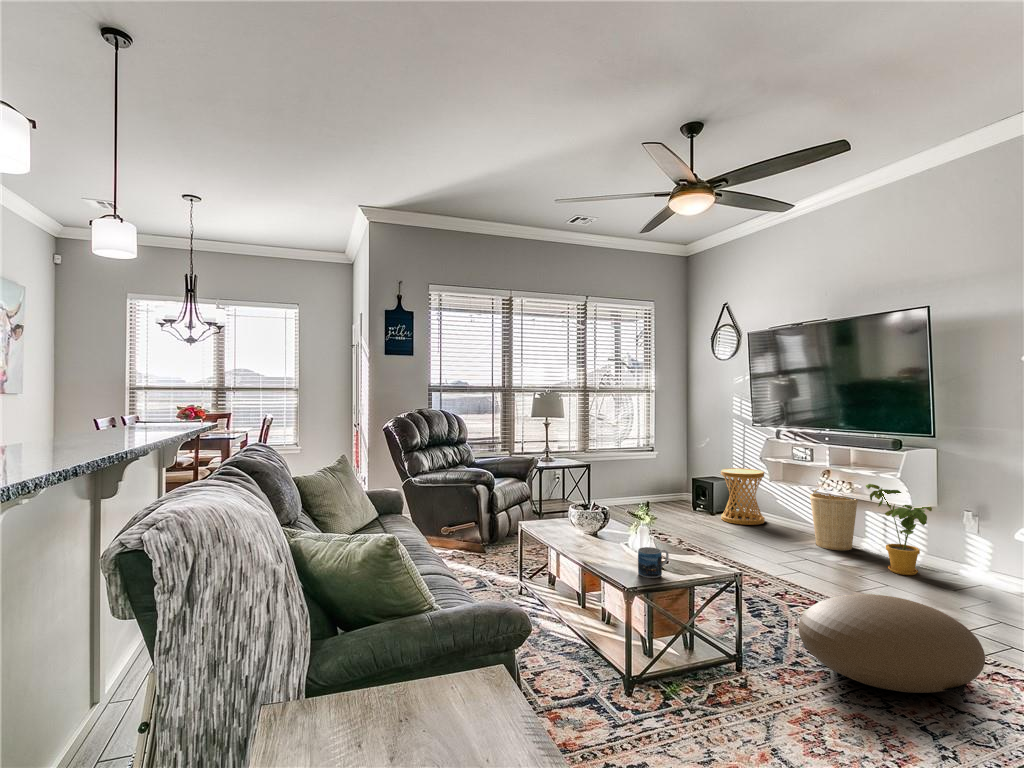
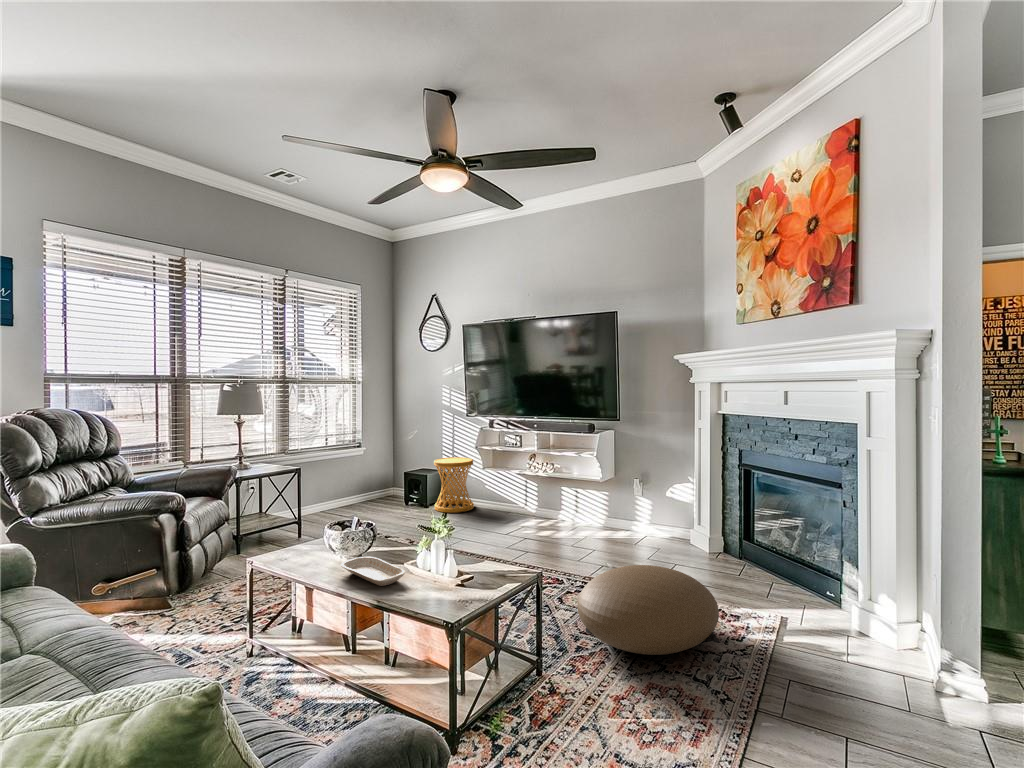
house plant: present [866,484,932,575] -> none [573,463,618,538]
basket: present [810,489,858,550] -> none [520,466,558,525]
tray: none [574,533,617,556] -> present [341,557,405,586]
mug: present [638,547,669,578] -> none [448,566,478,603]

